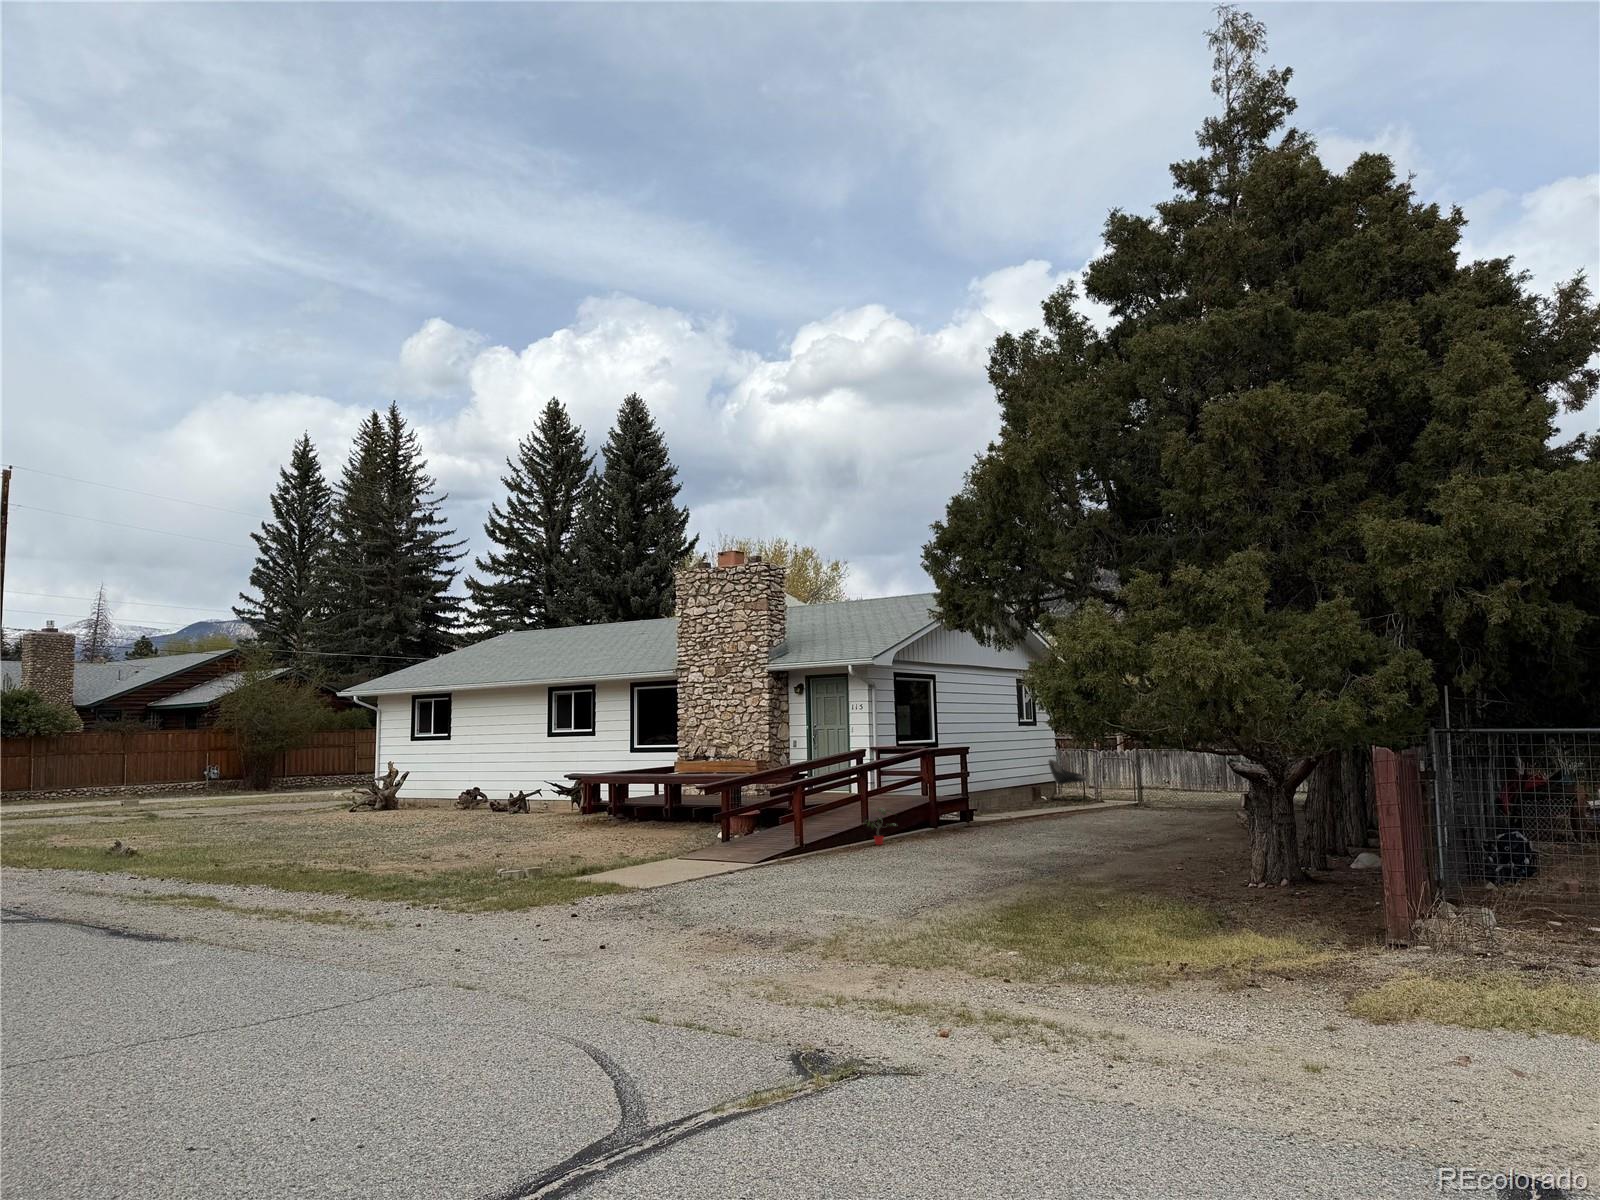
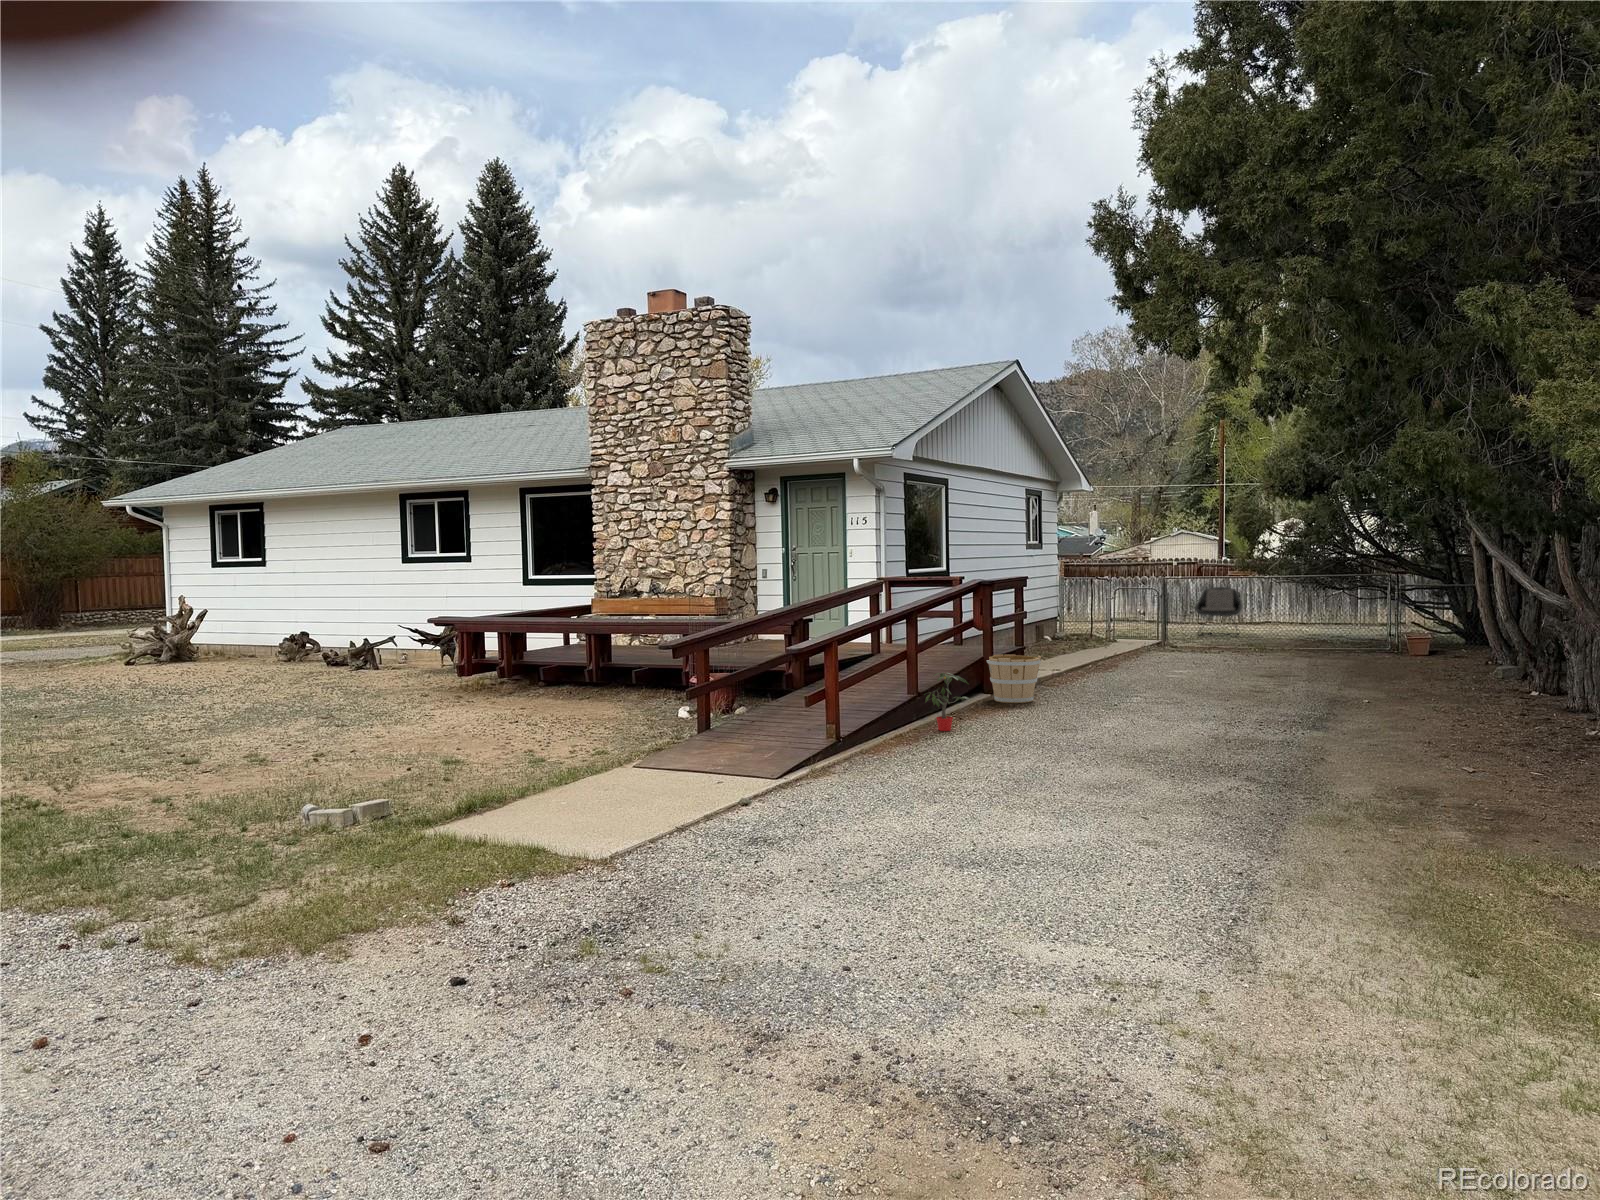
lounge chair: present [1048,760,1088,800] -> present [1195,587,1243,636]
wooden bucket: none [931,800,967,833] -> present [987,654,1041,703]

